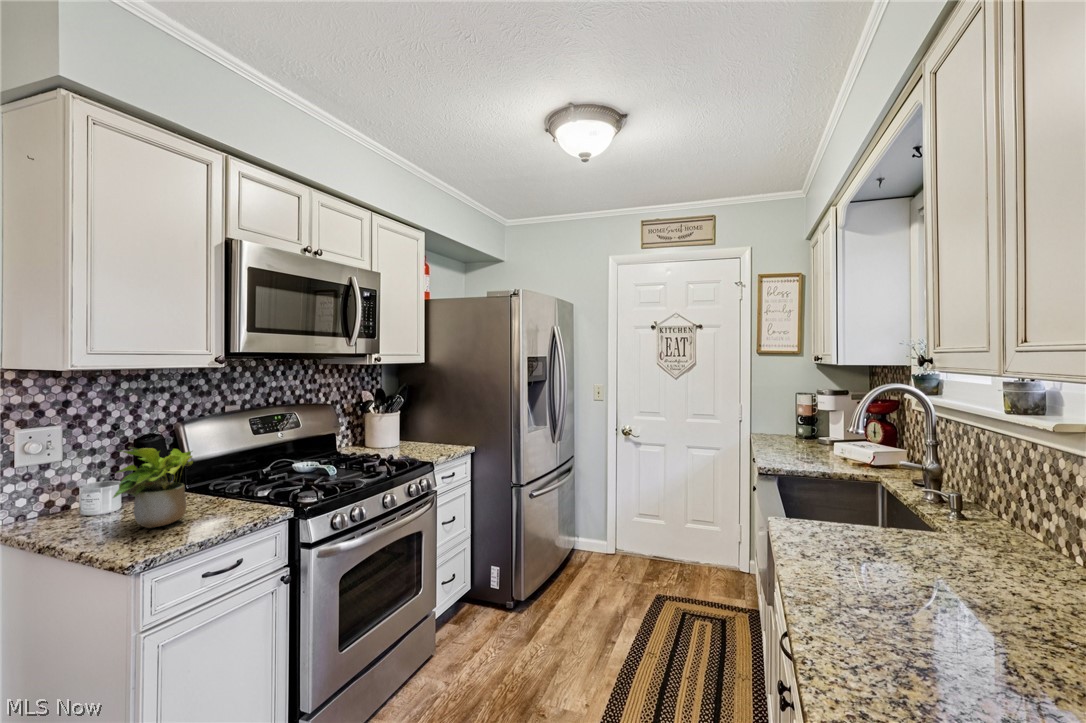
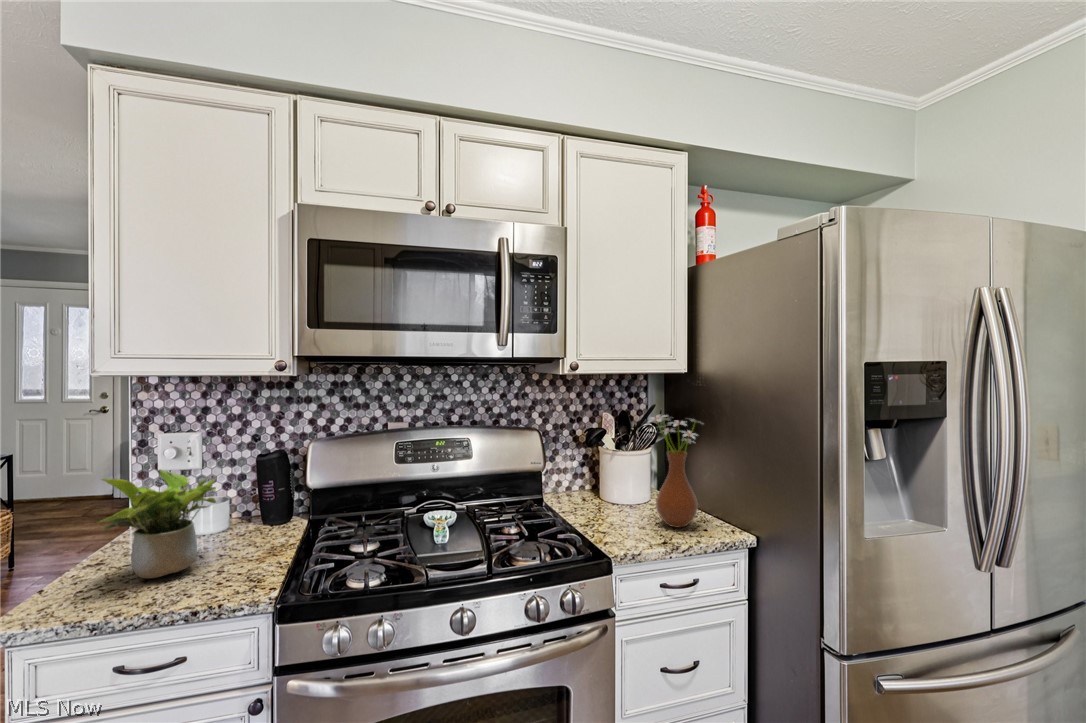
vase: none [415,386,446,450] -> present [648,415,704,528]

